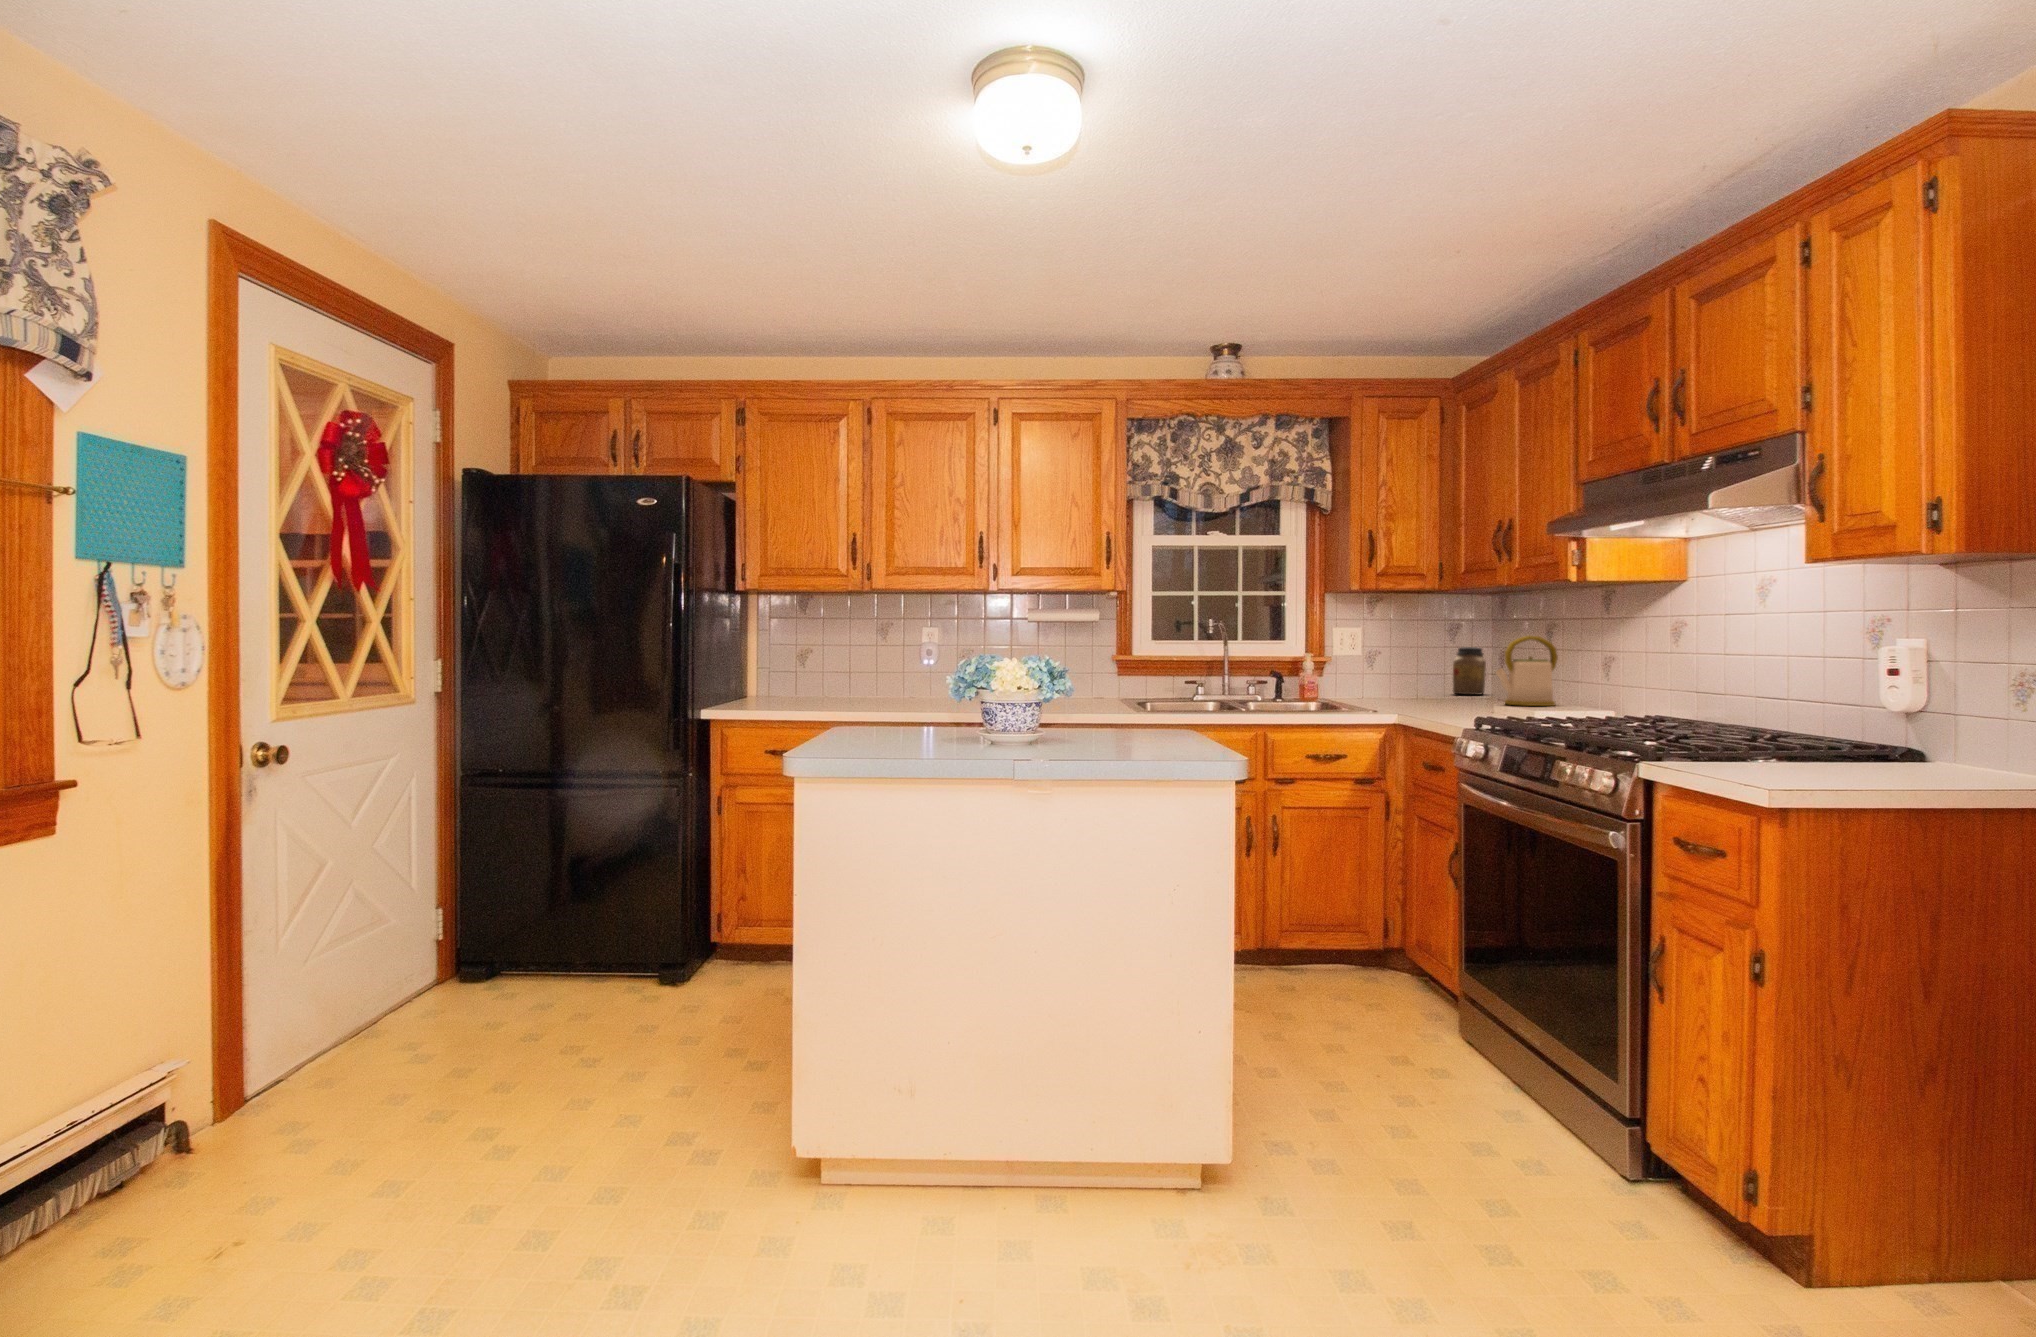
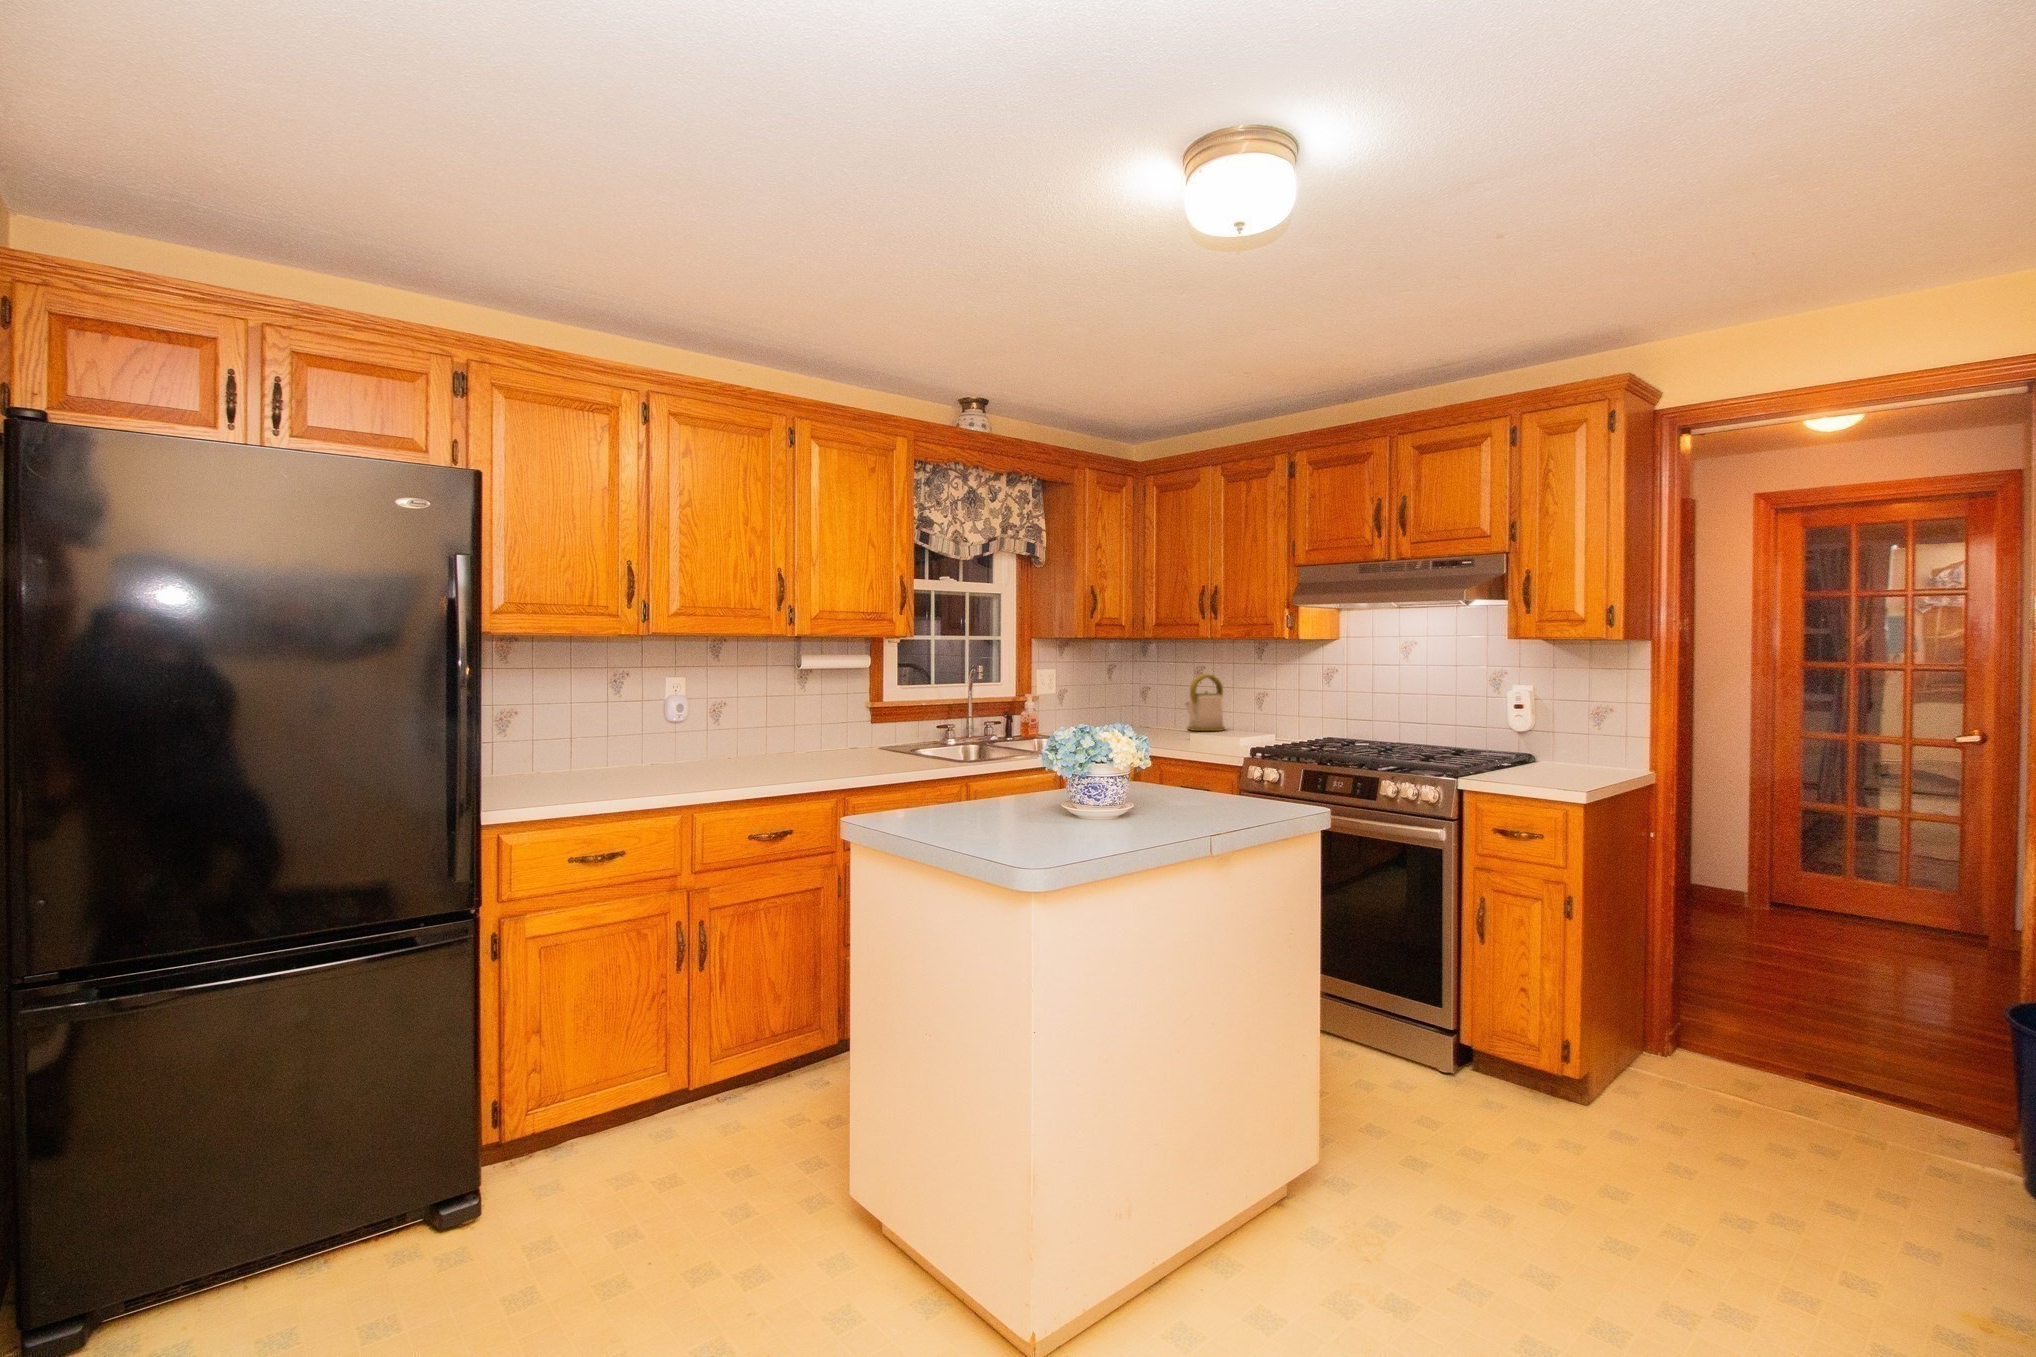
jar: present [1453,647,1486,695] -> none [1112,682,1138,722]

